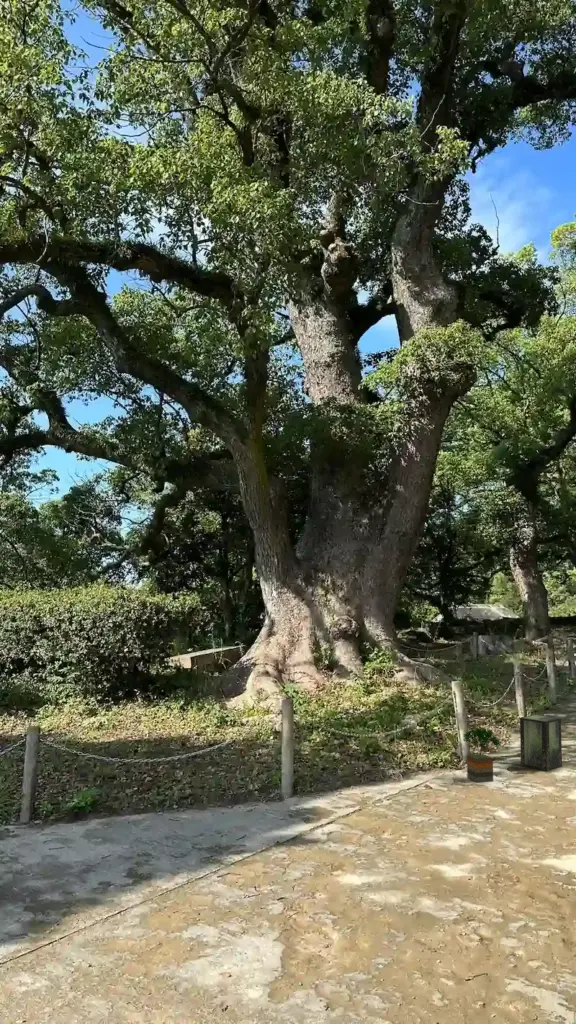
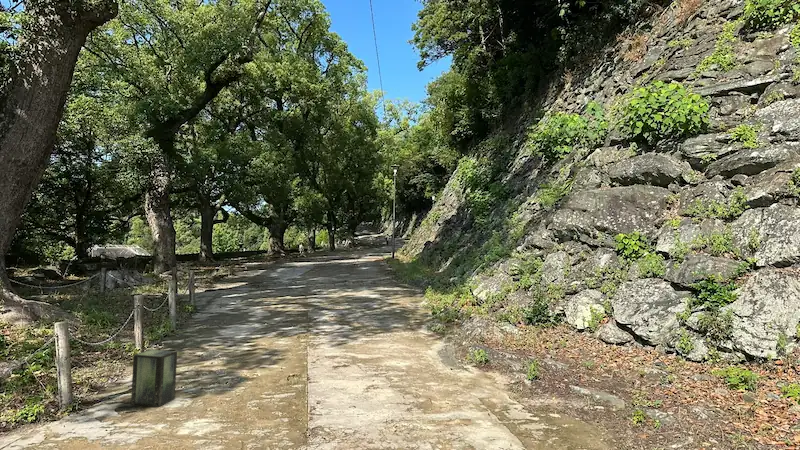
potted tree: present [464,728,501,782] -> none [59,372,108,436]

